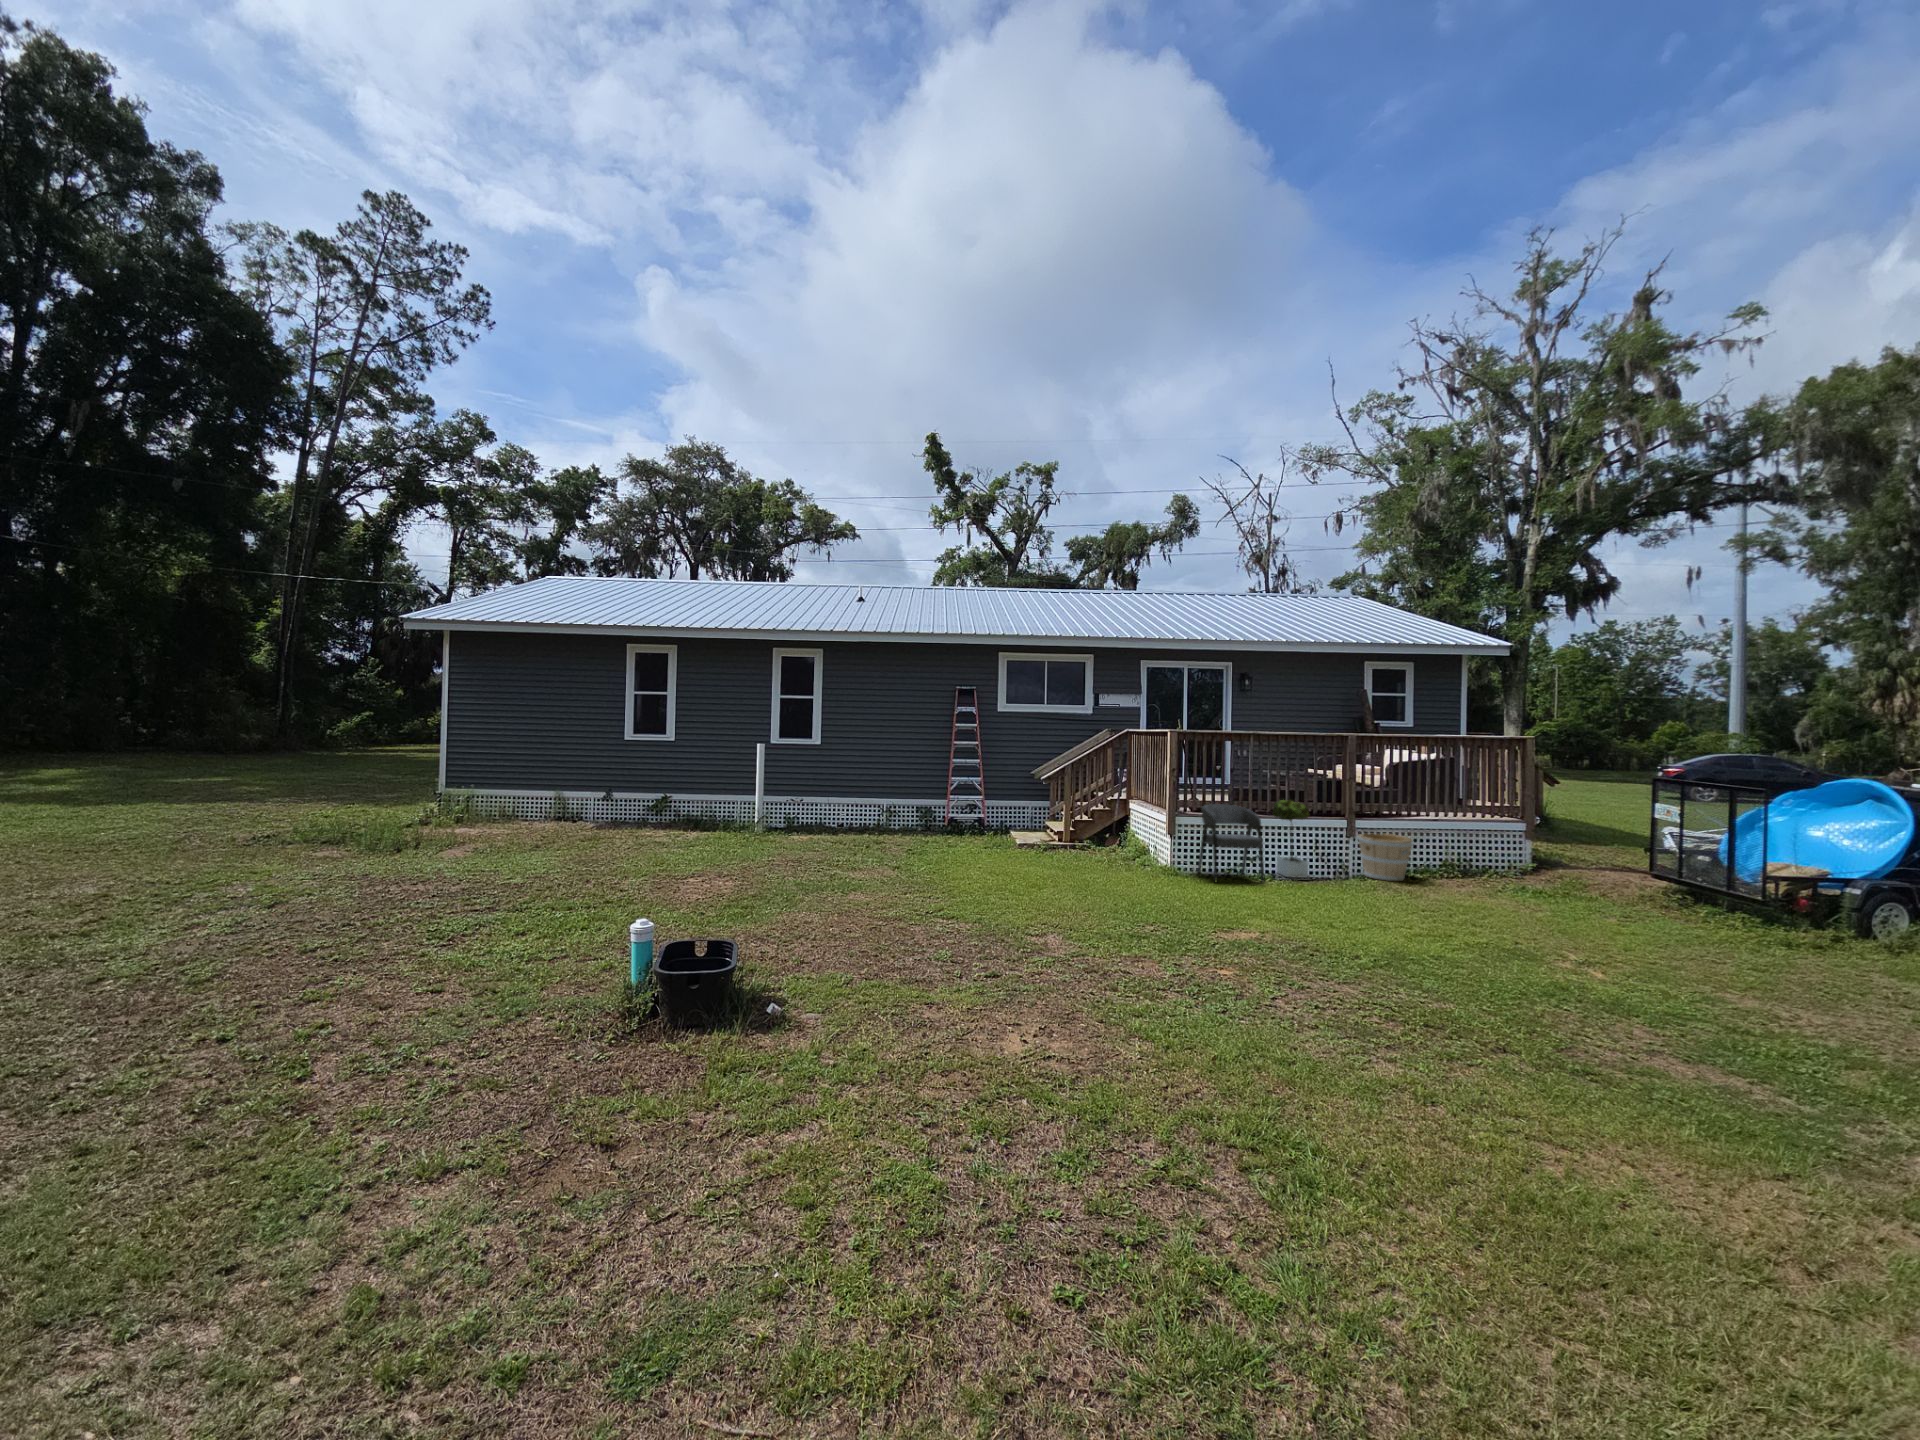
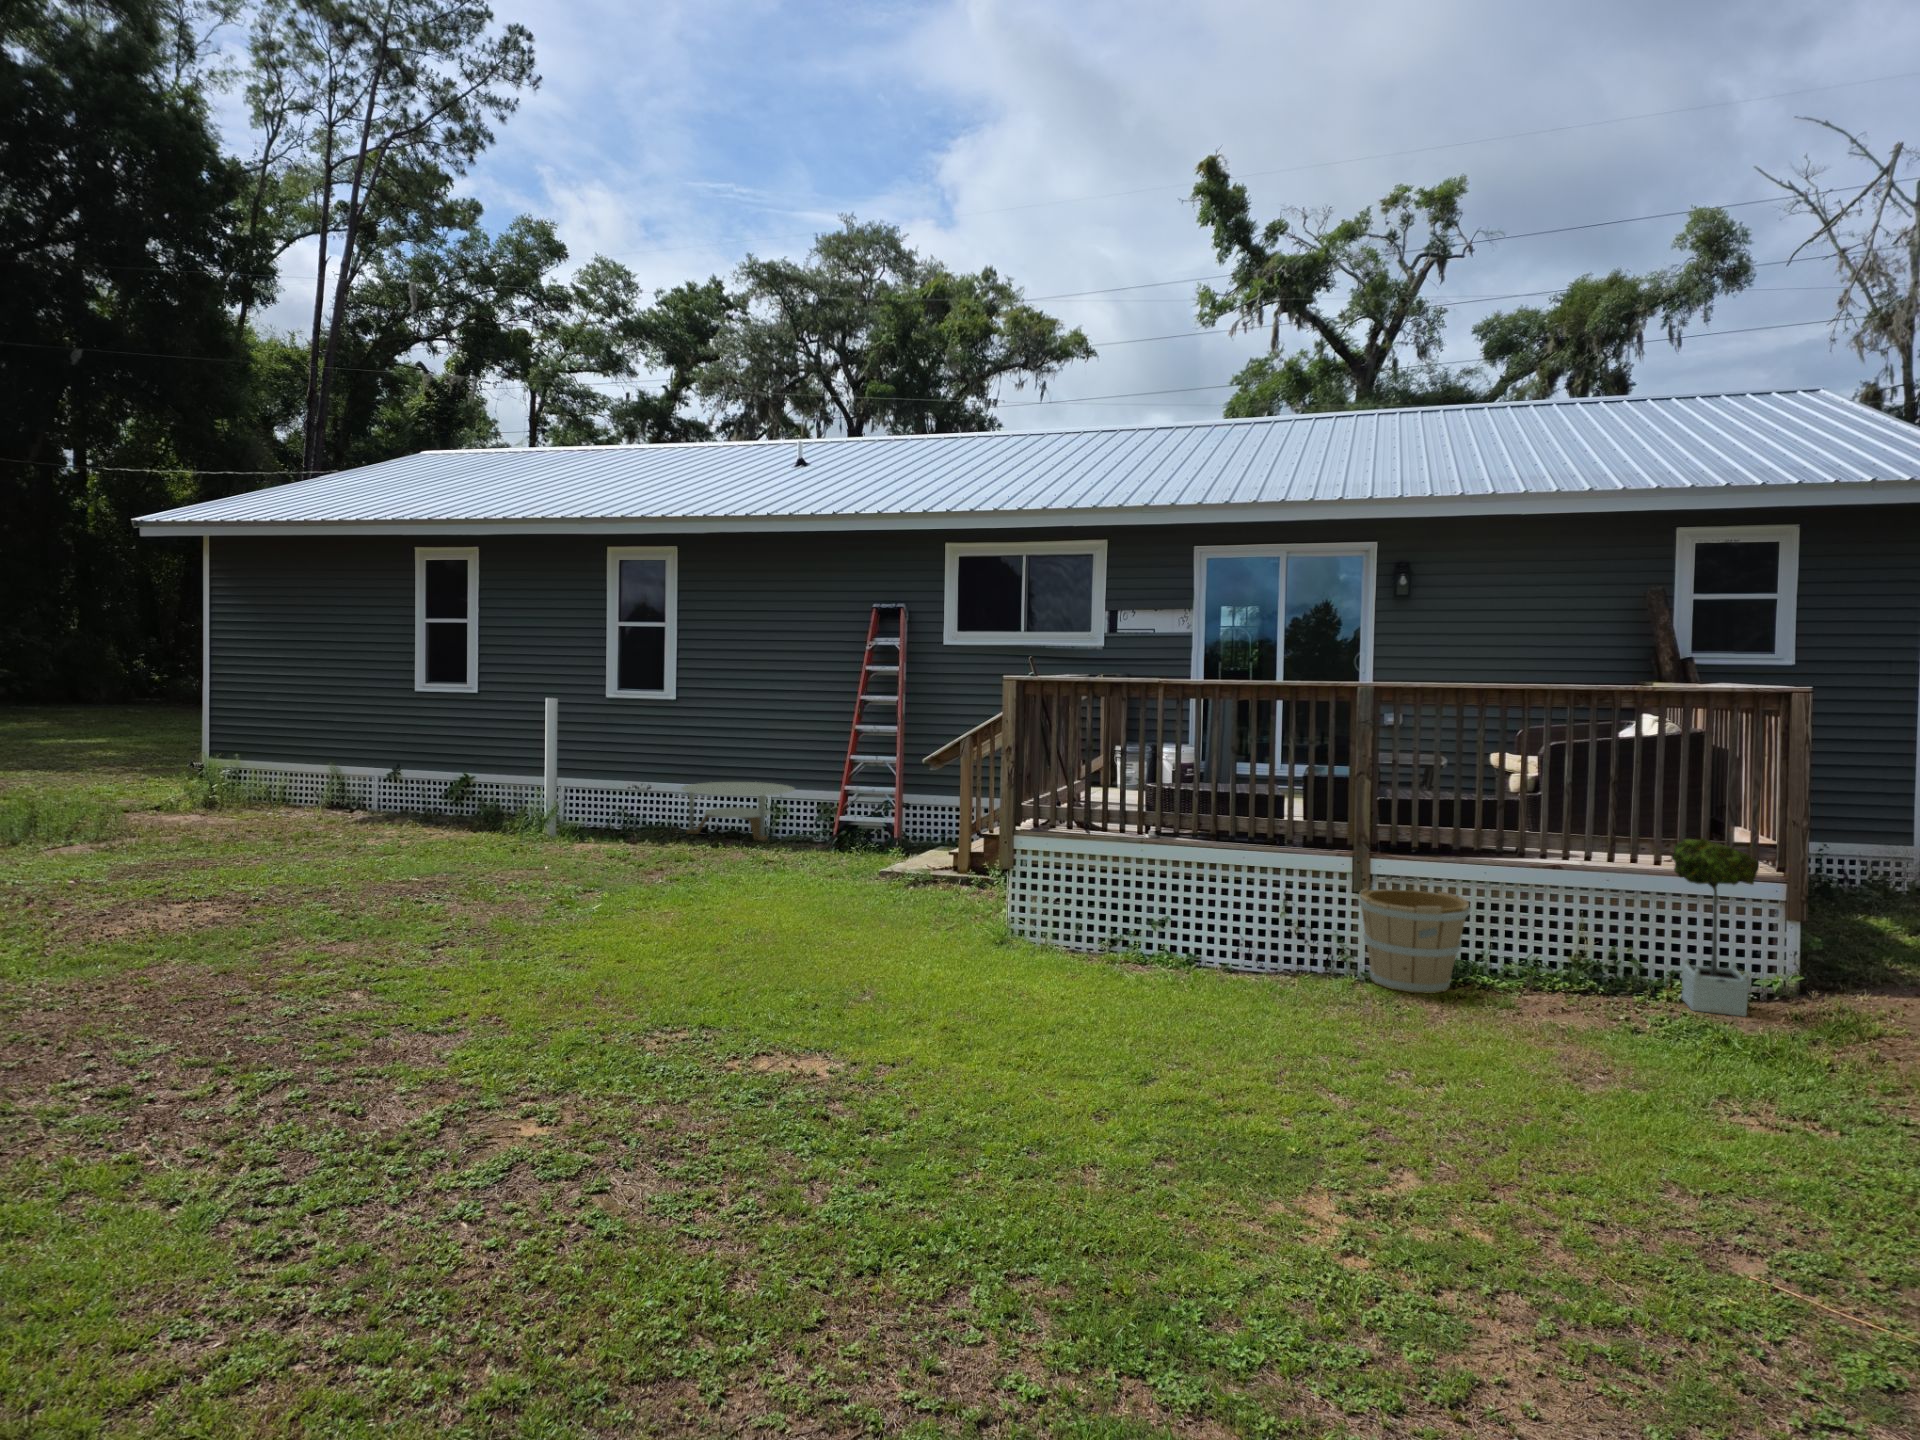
round table: none [854,797,923,832] -> present [682,782,795,840]
potted tree: present [1273,800,1309,878] -> present [1671,838,1759,1016]
chair: present [1198,804,1265,883] -> none [1006,812,1121,969]

